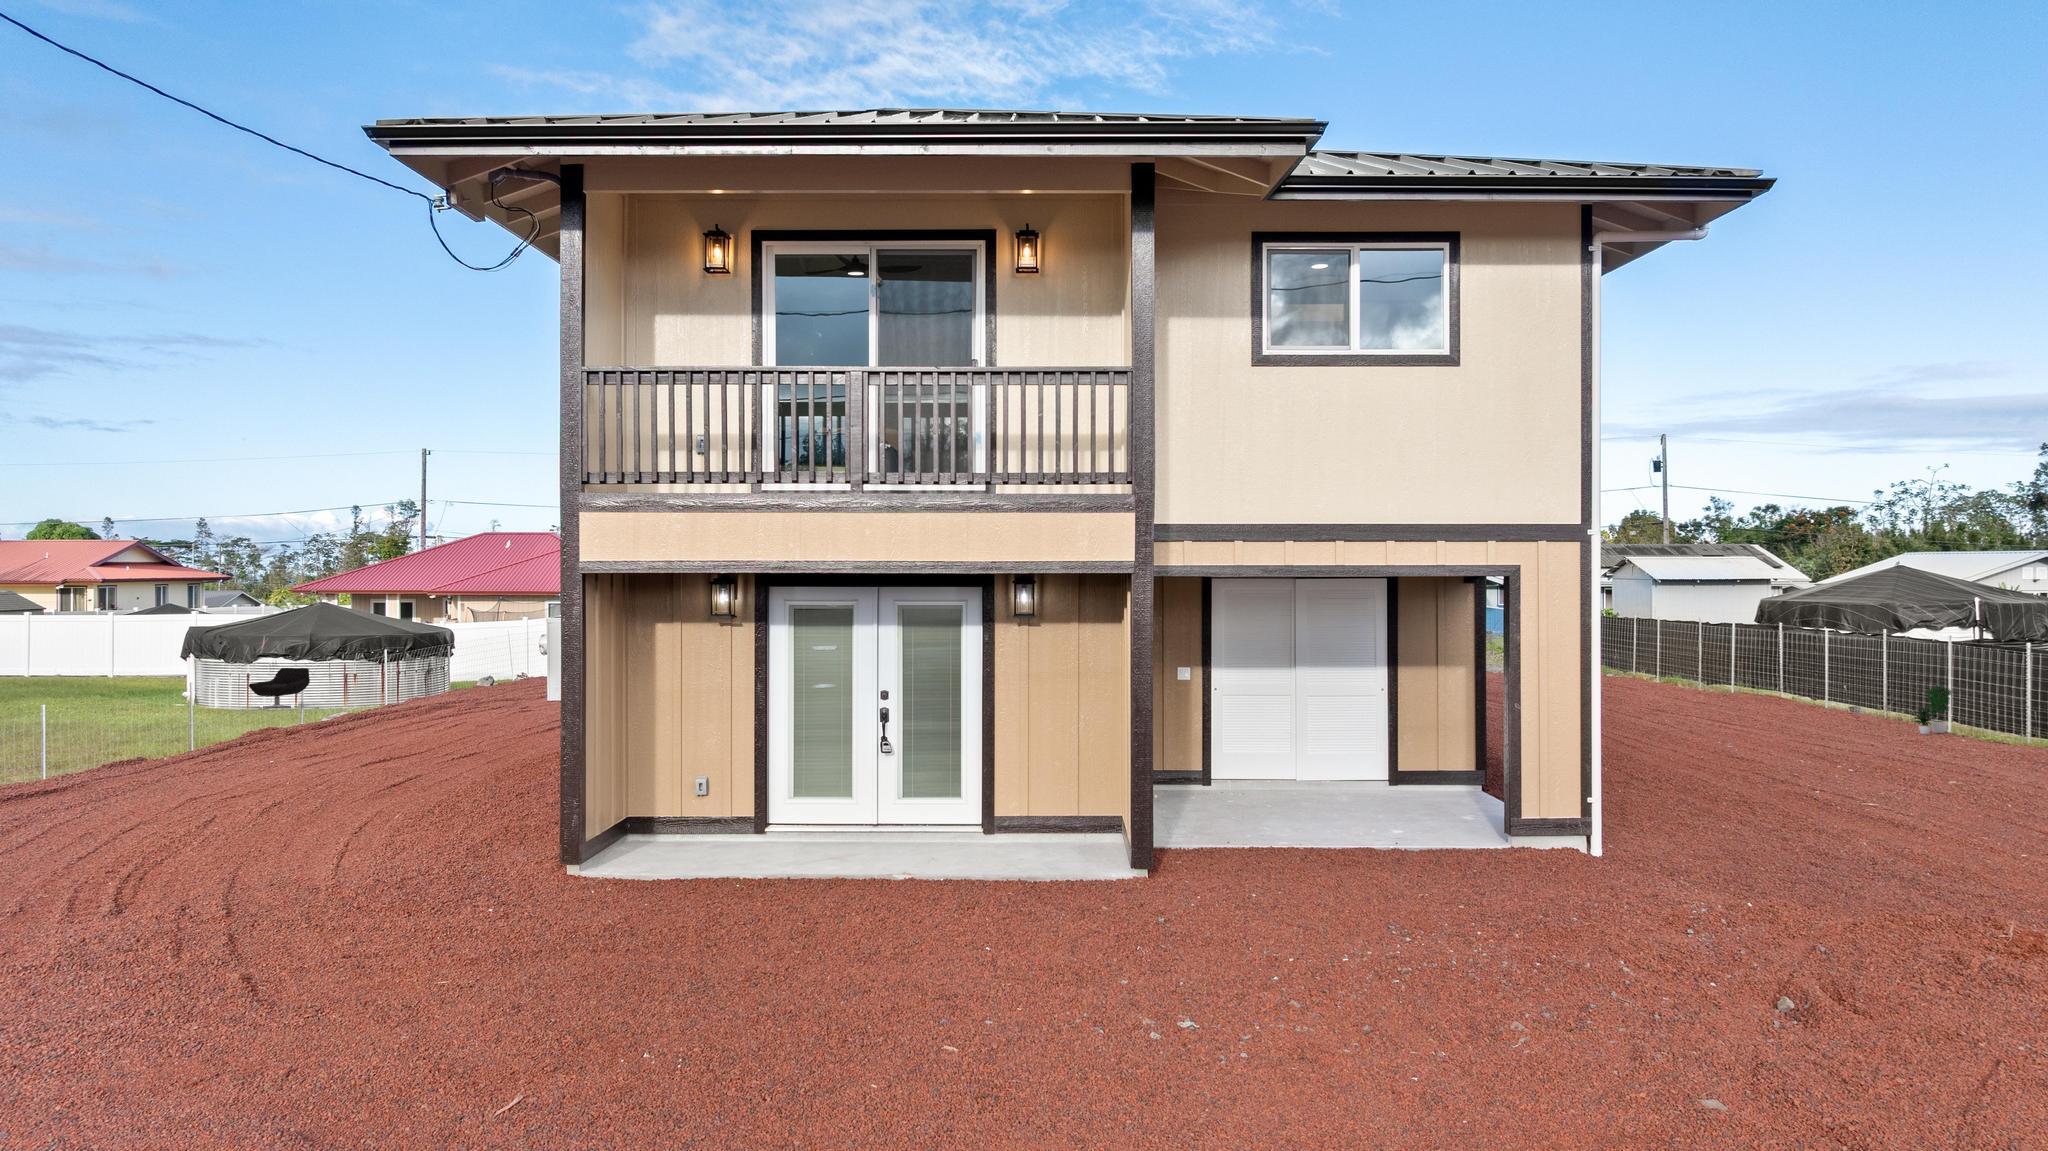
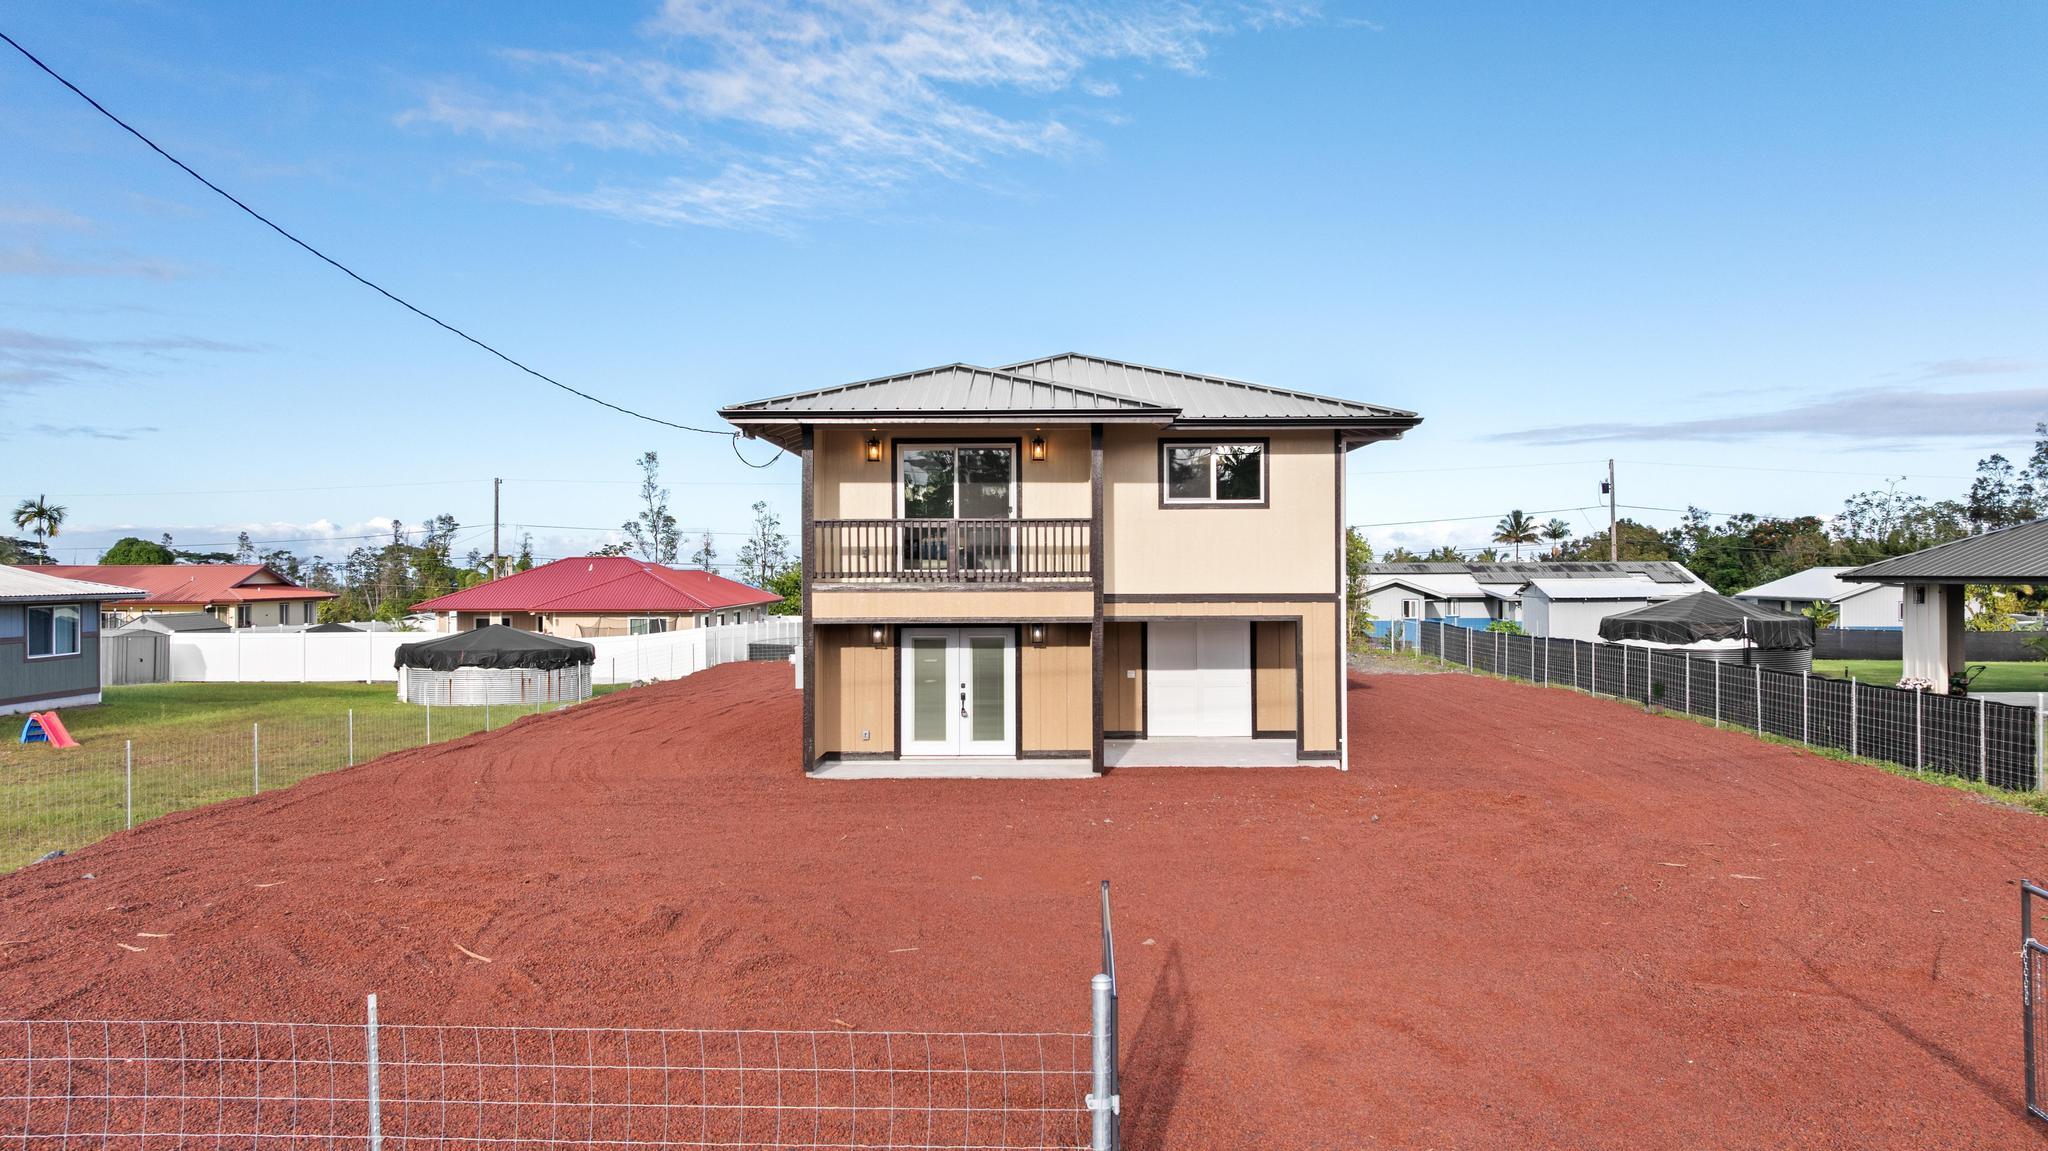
lounge chair: present [249,668,310,709] -> none [515,672,553,700]

